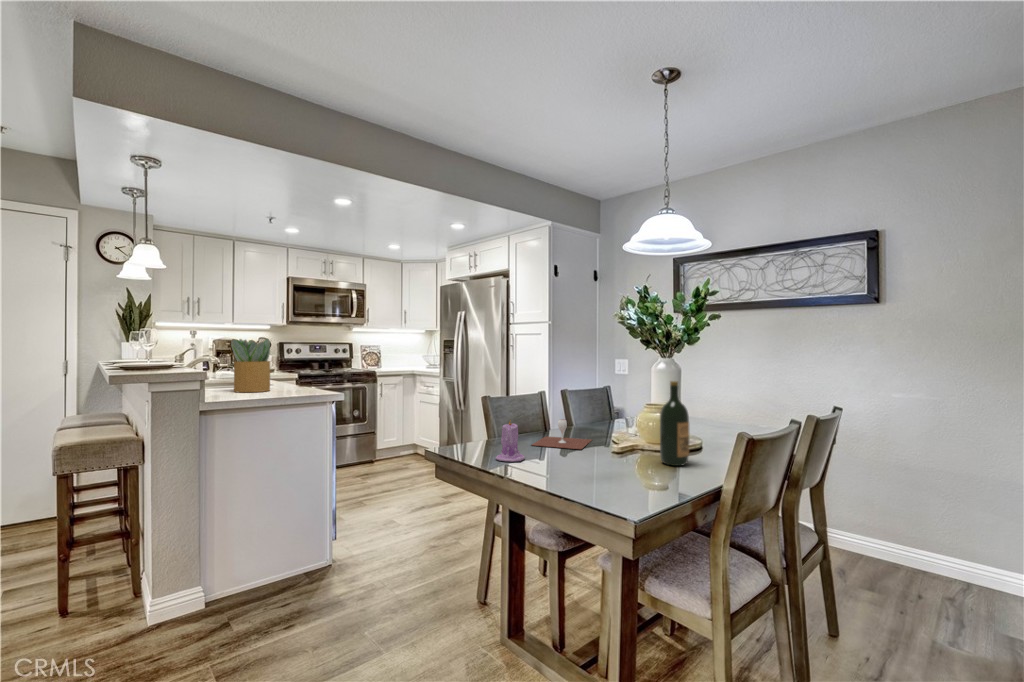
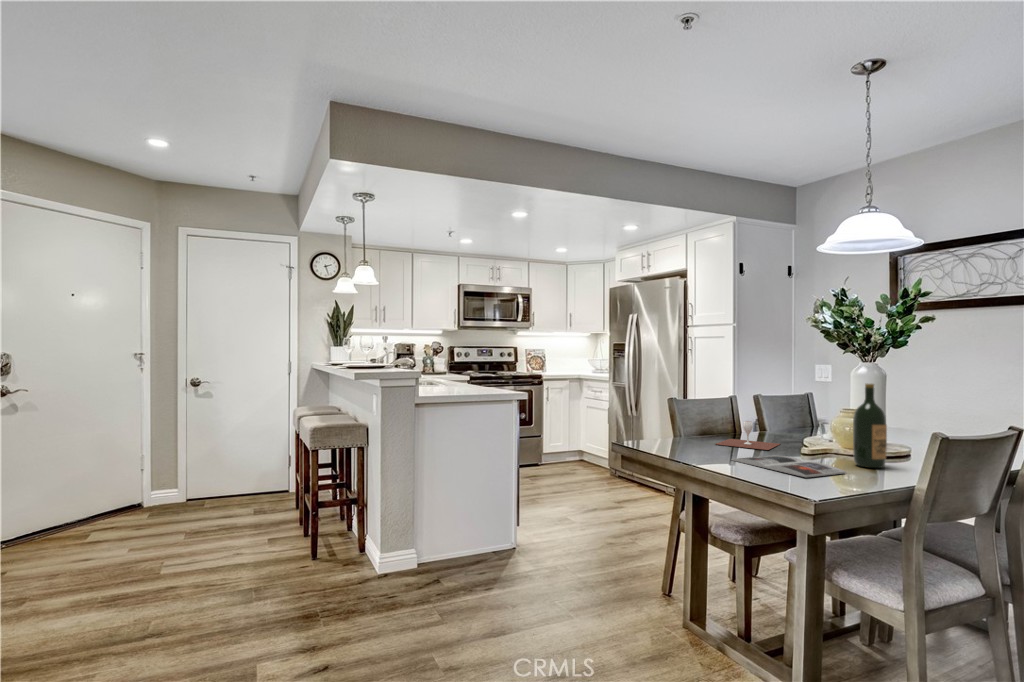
potted plant: present [231,339,271,392] -> none [429,340,464,388]
candle: present [496,420,525,462] -> none [681,415,709,454]
magazine: none [546,457,657,487] -> present [732,456,846,477]

